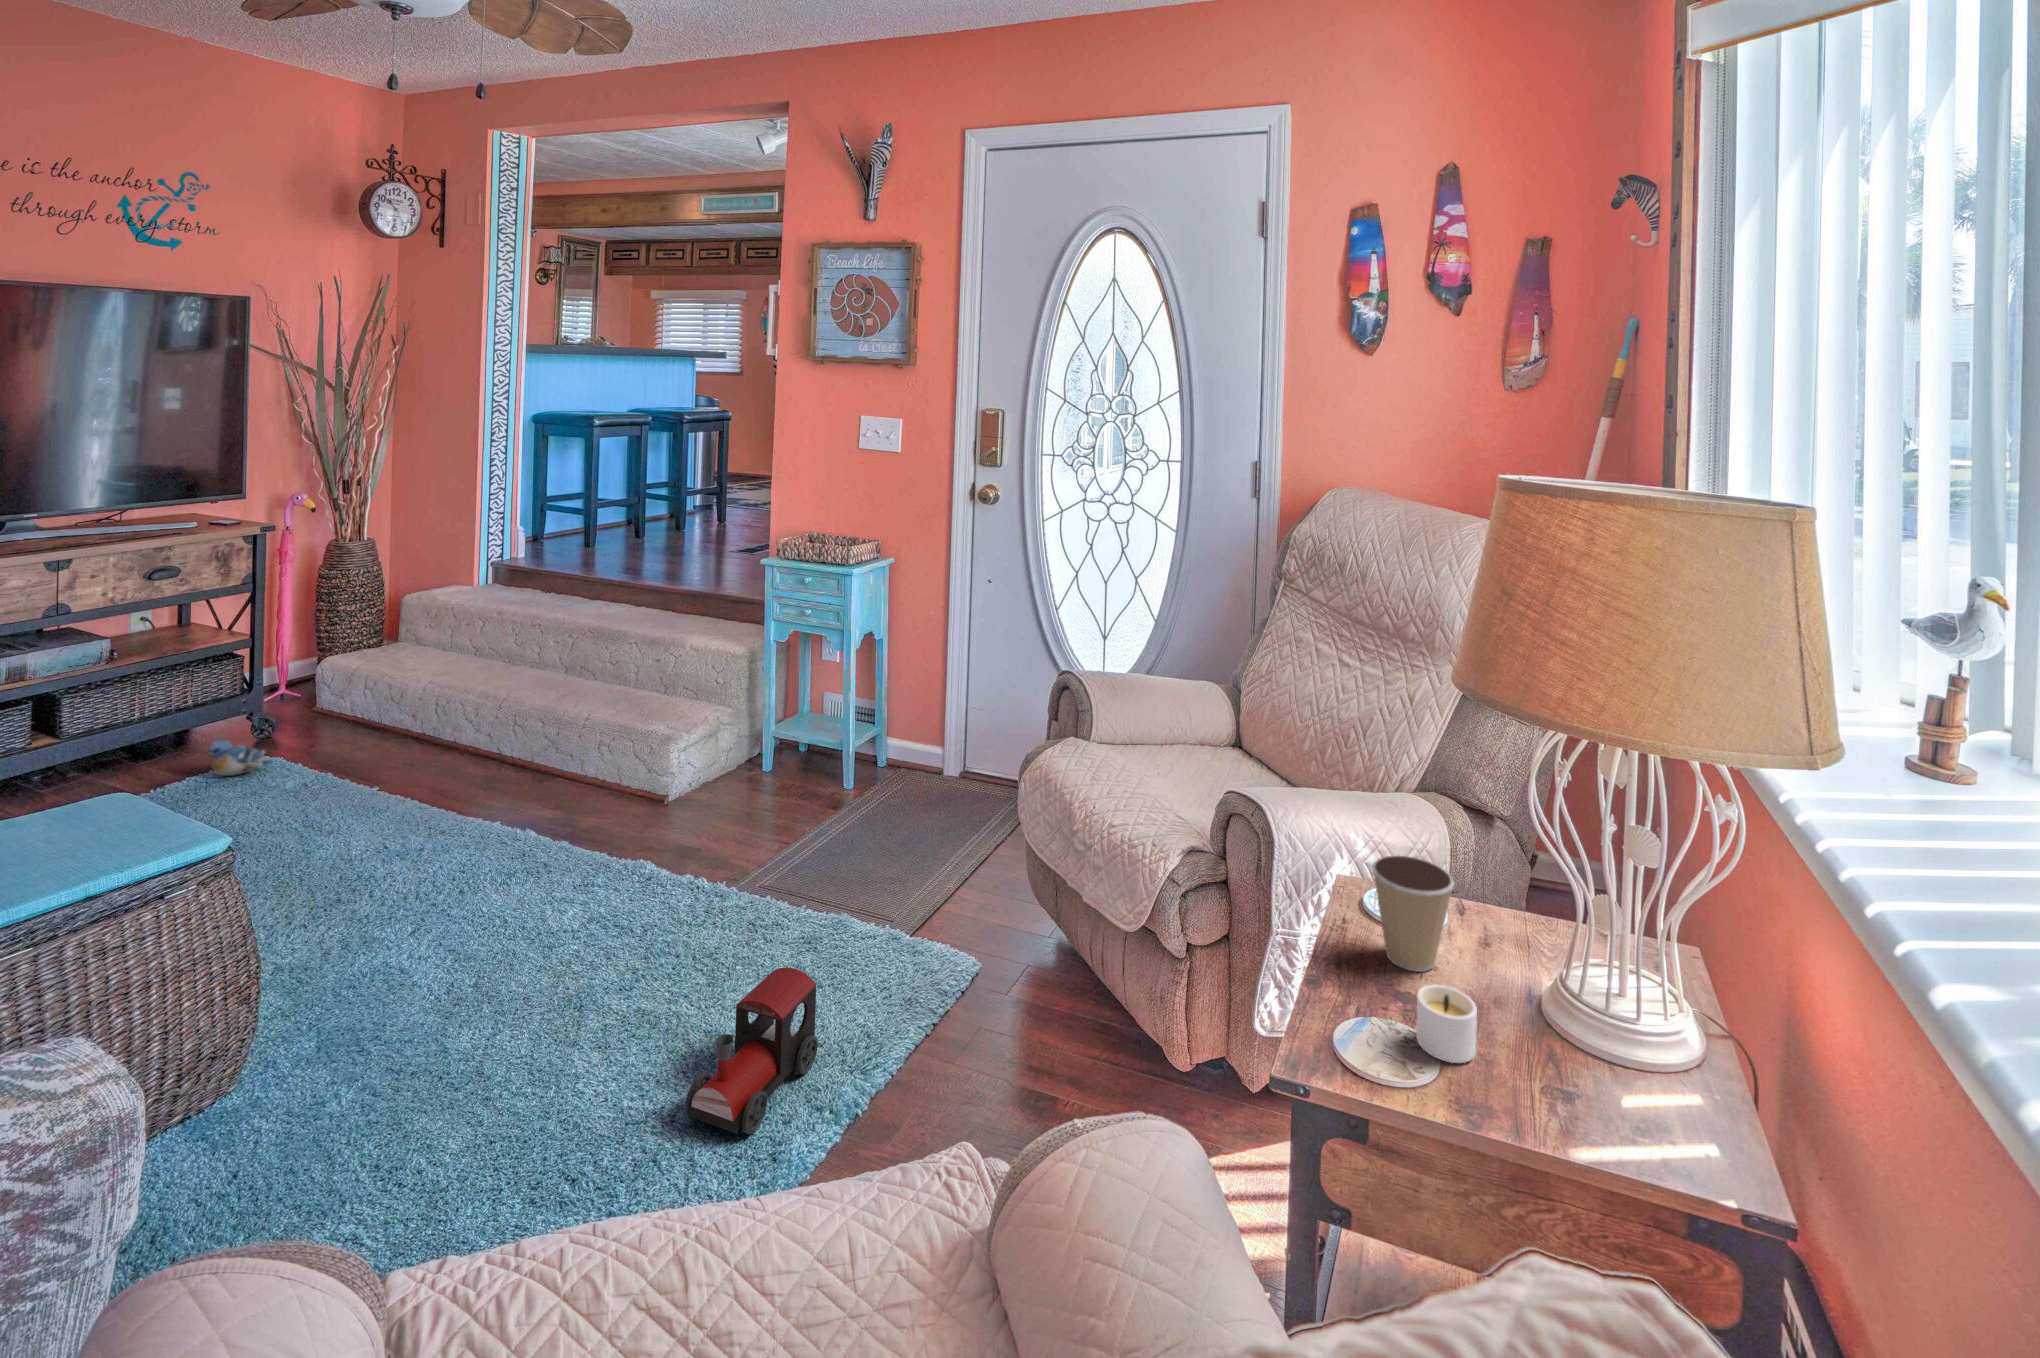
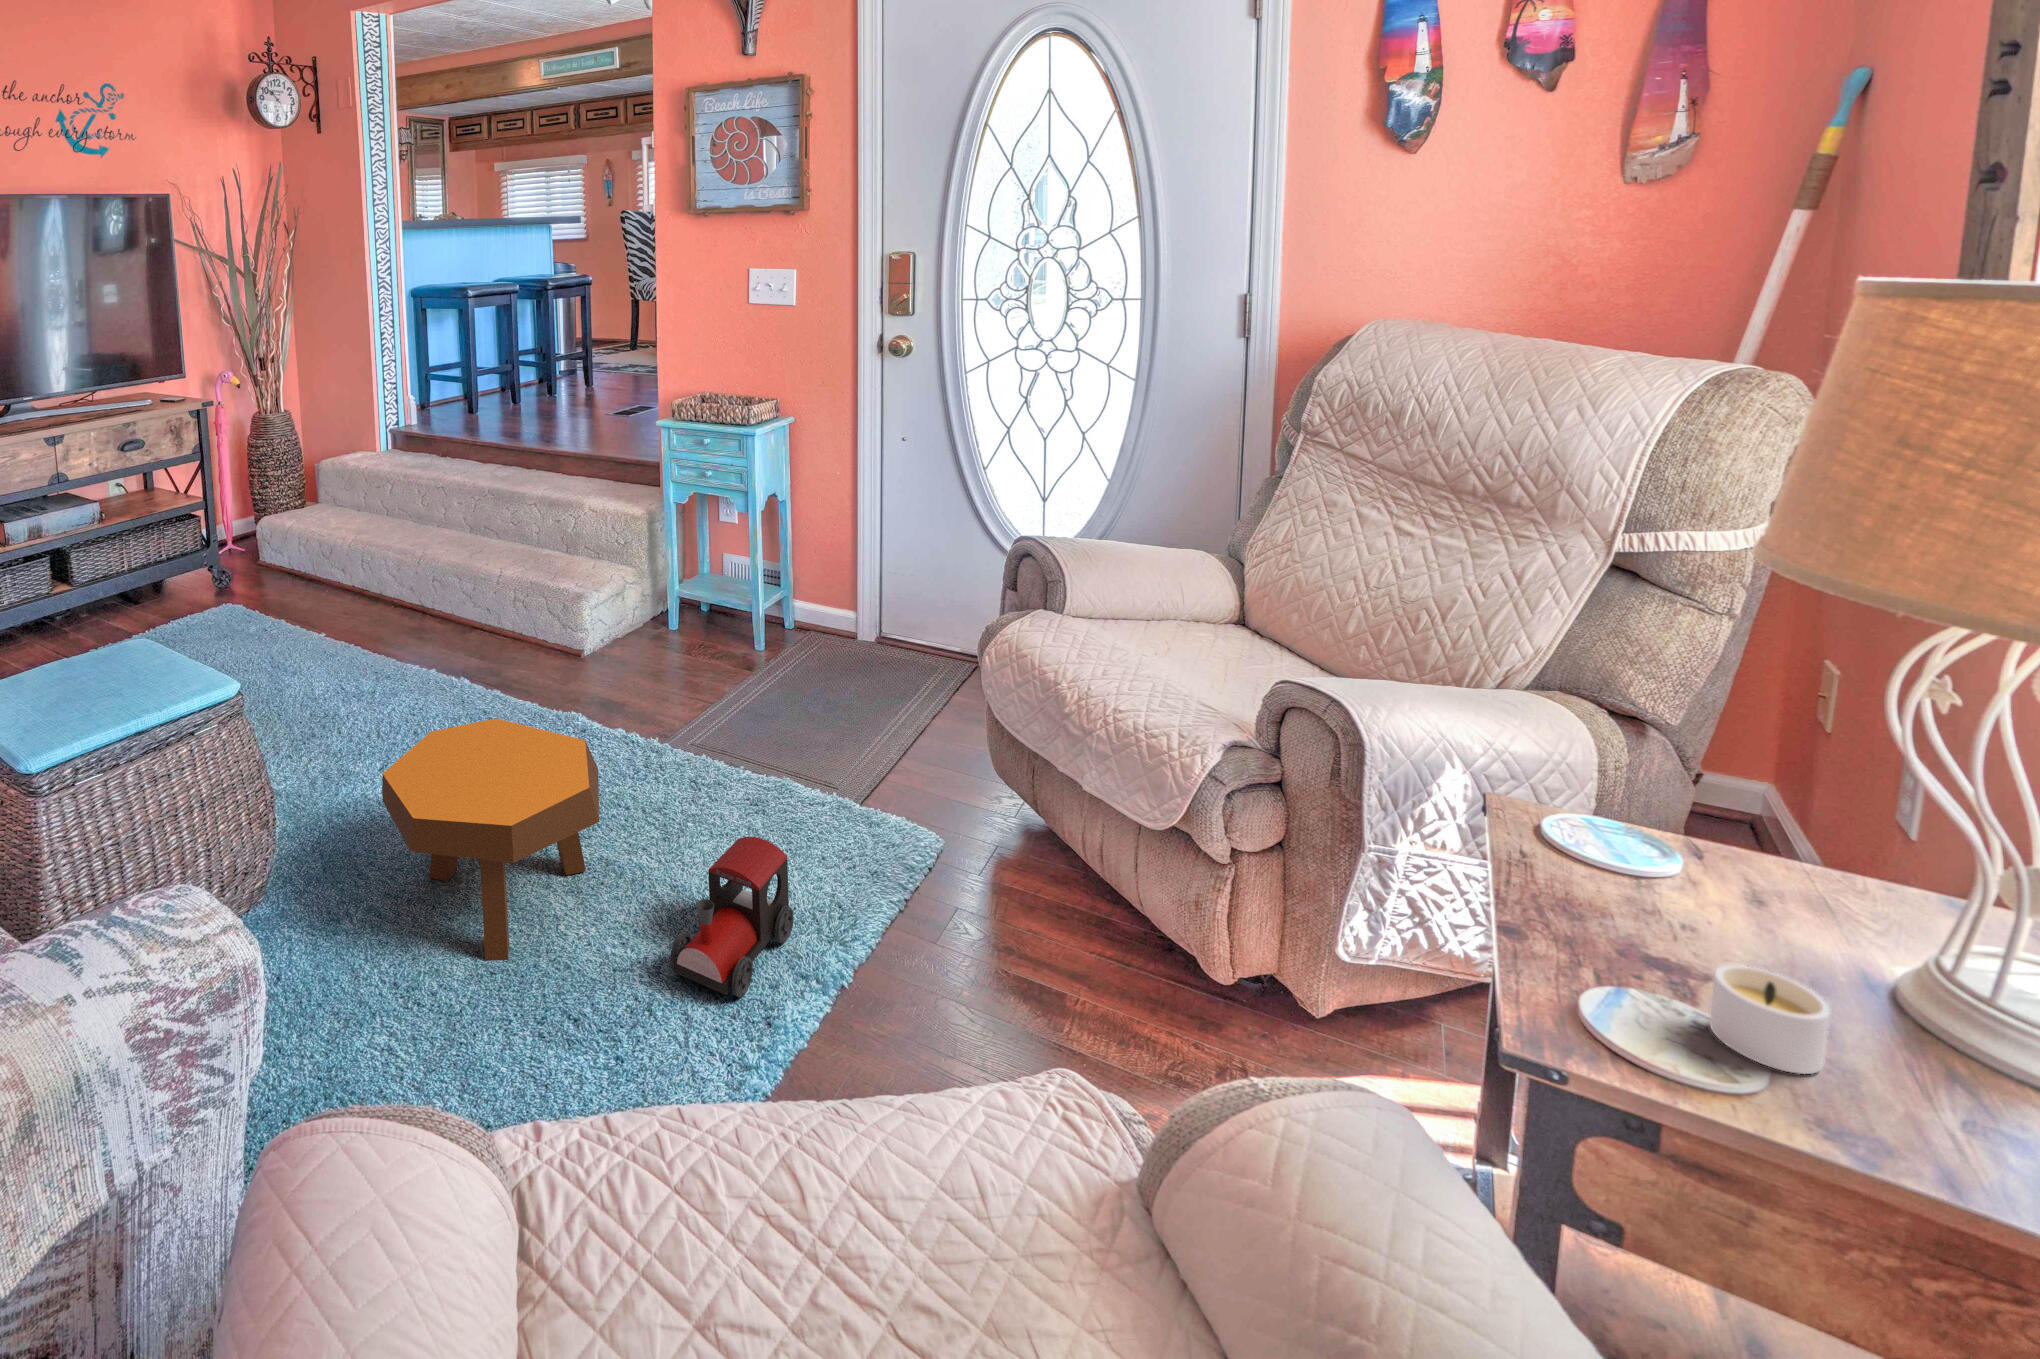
plush toy: present [206,739,270,776] -> none [181,590,233,622]
coffee cup: present [1372,855,1454,972] -> none [1590,785,1742,937]
footstool: none [395,864,644,1131] -> present [382,718,599,961]

